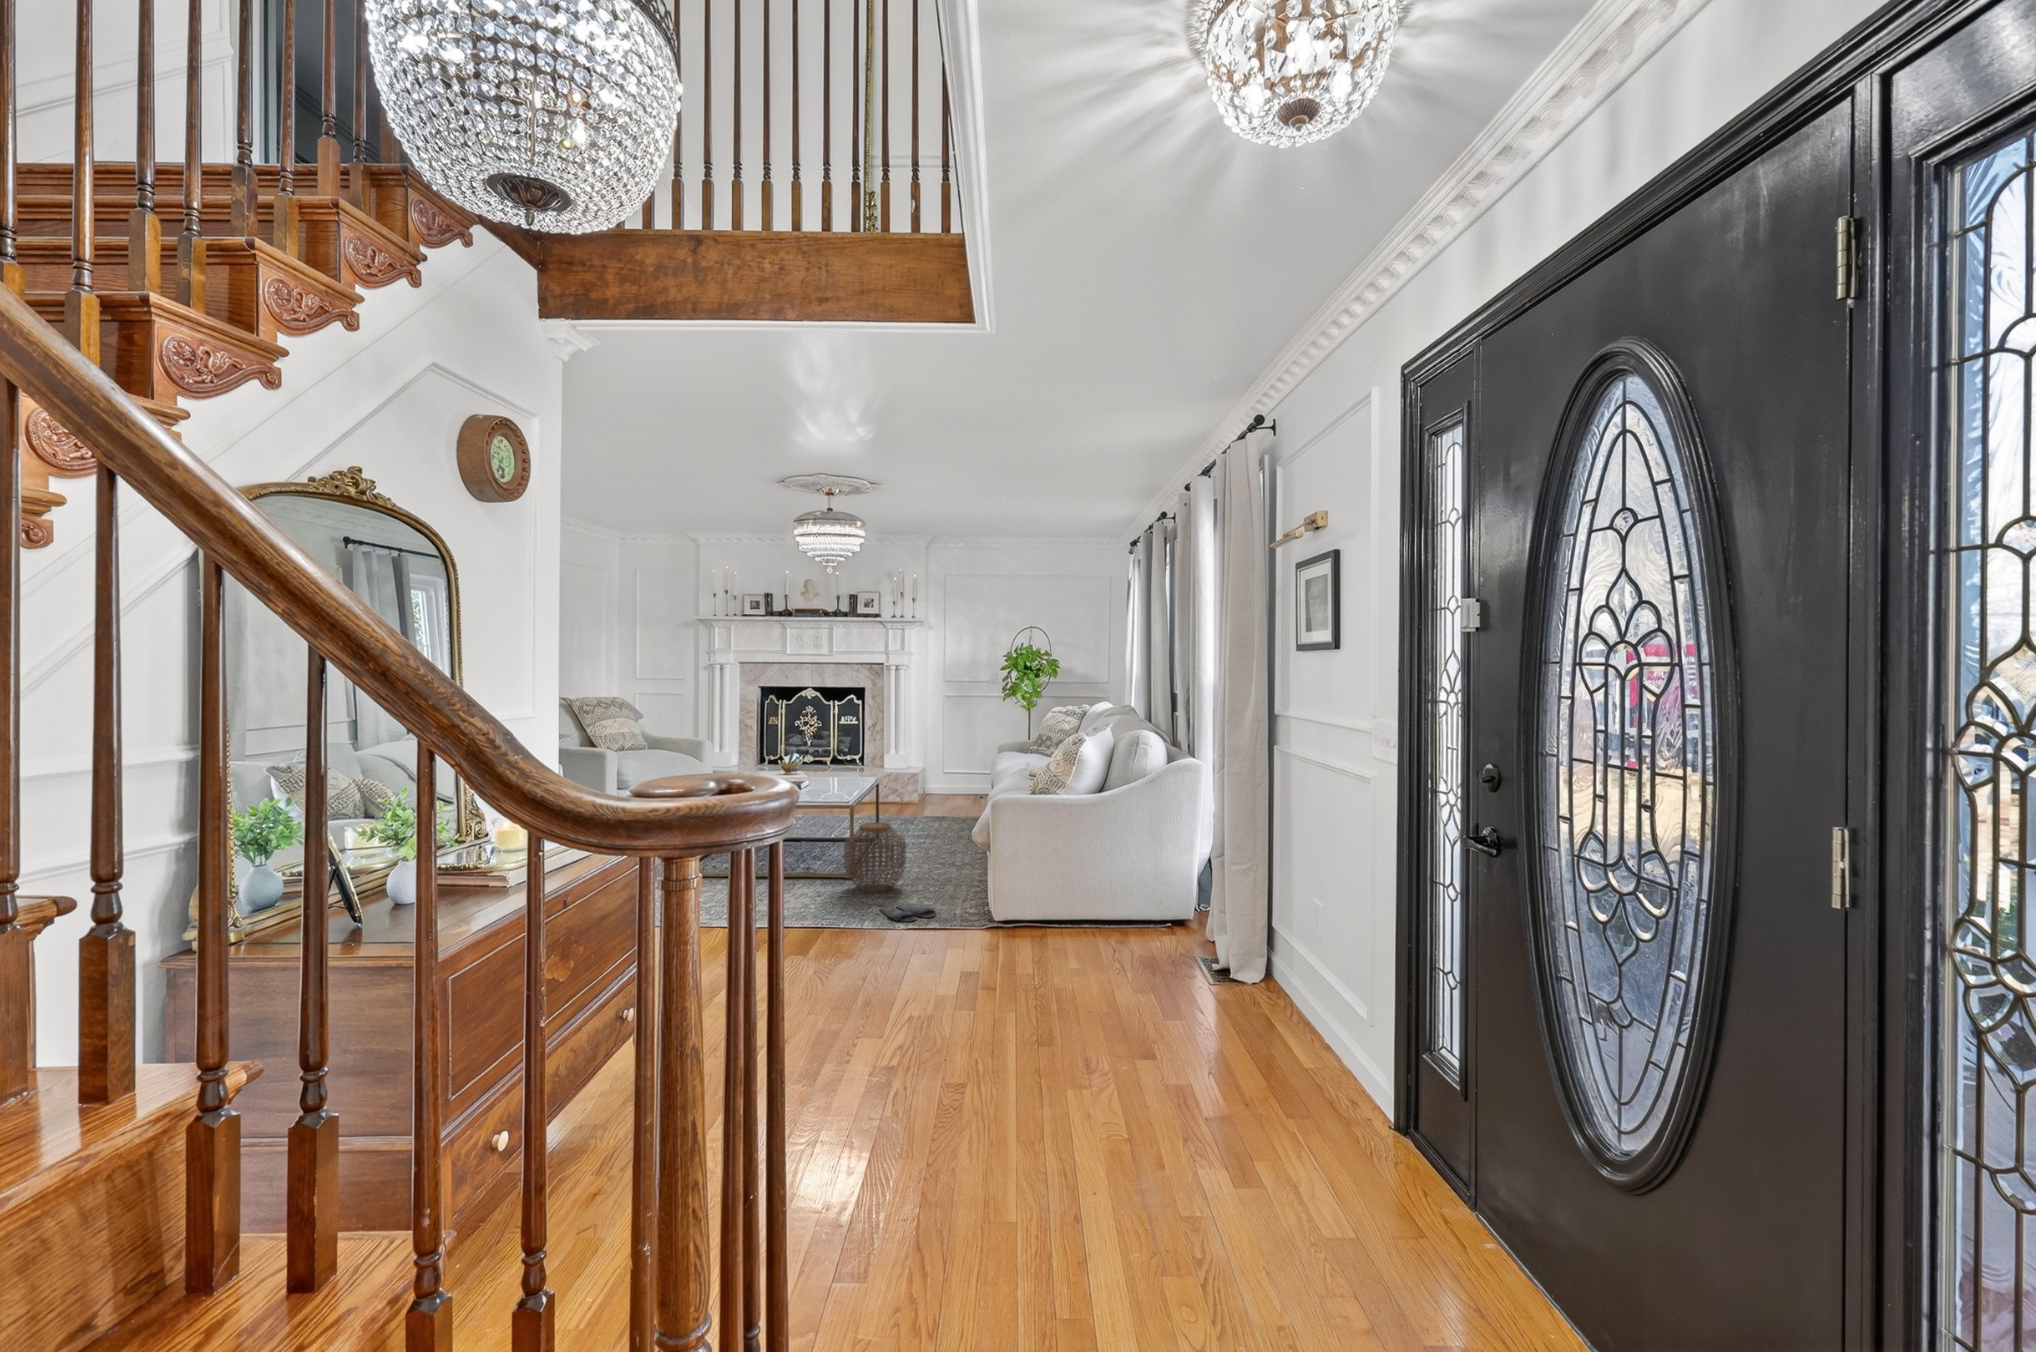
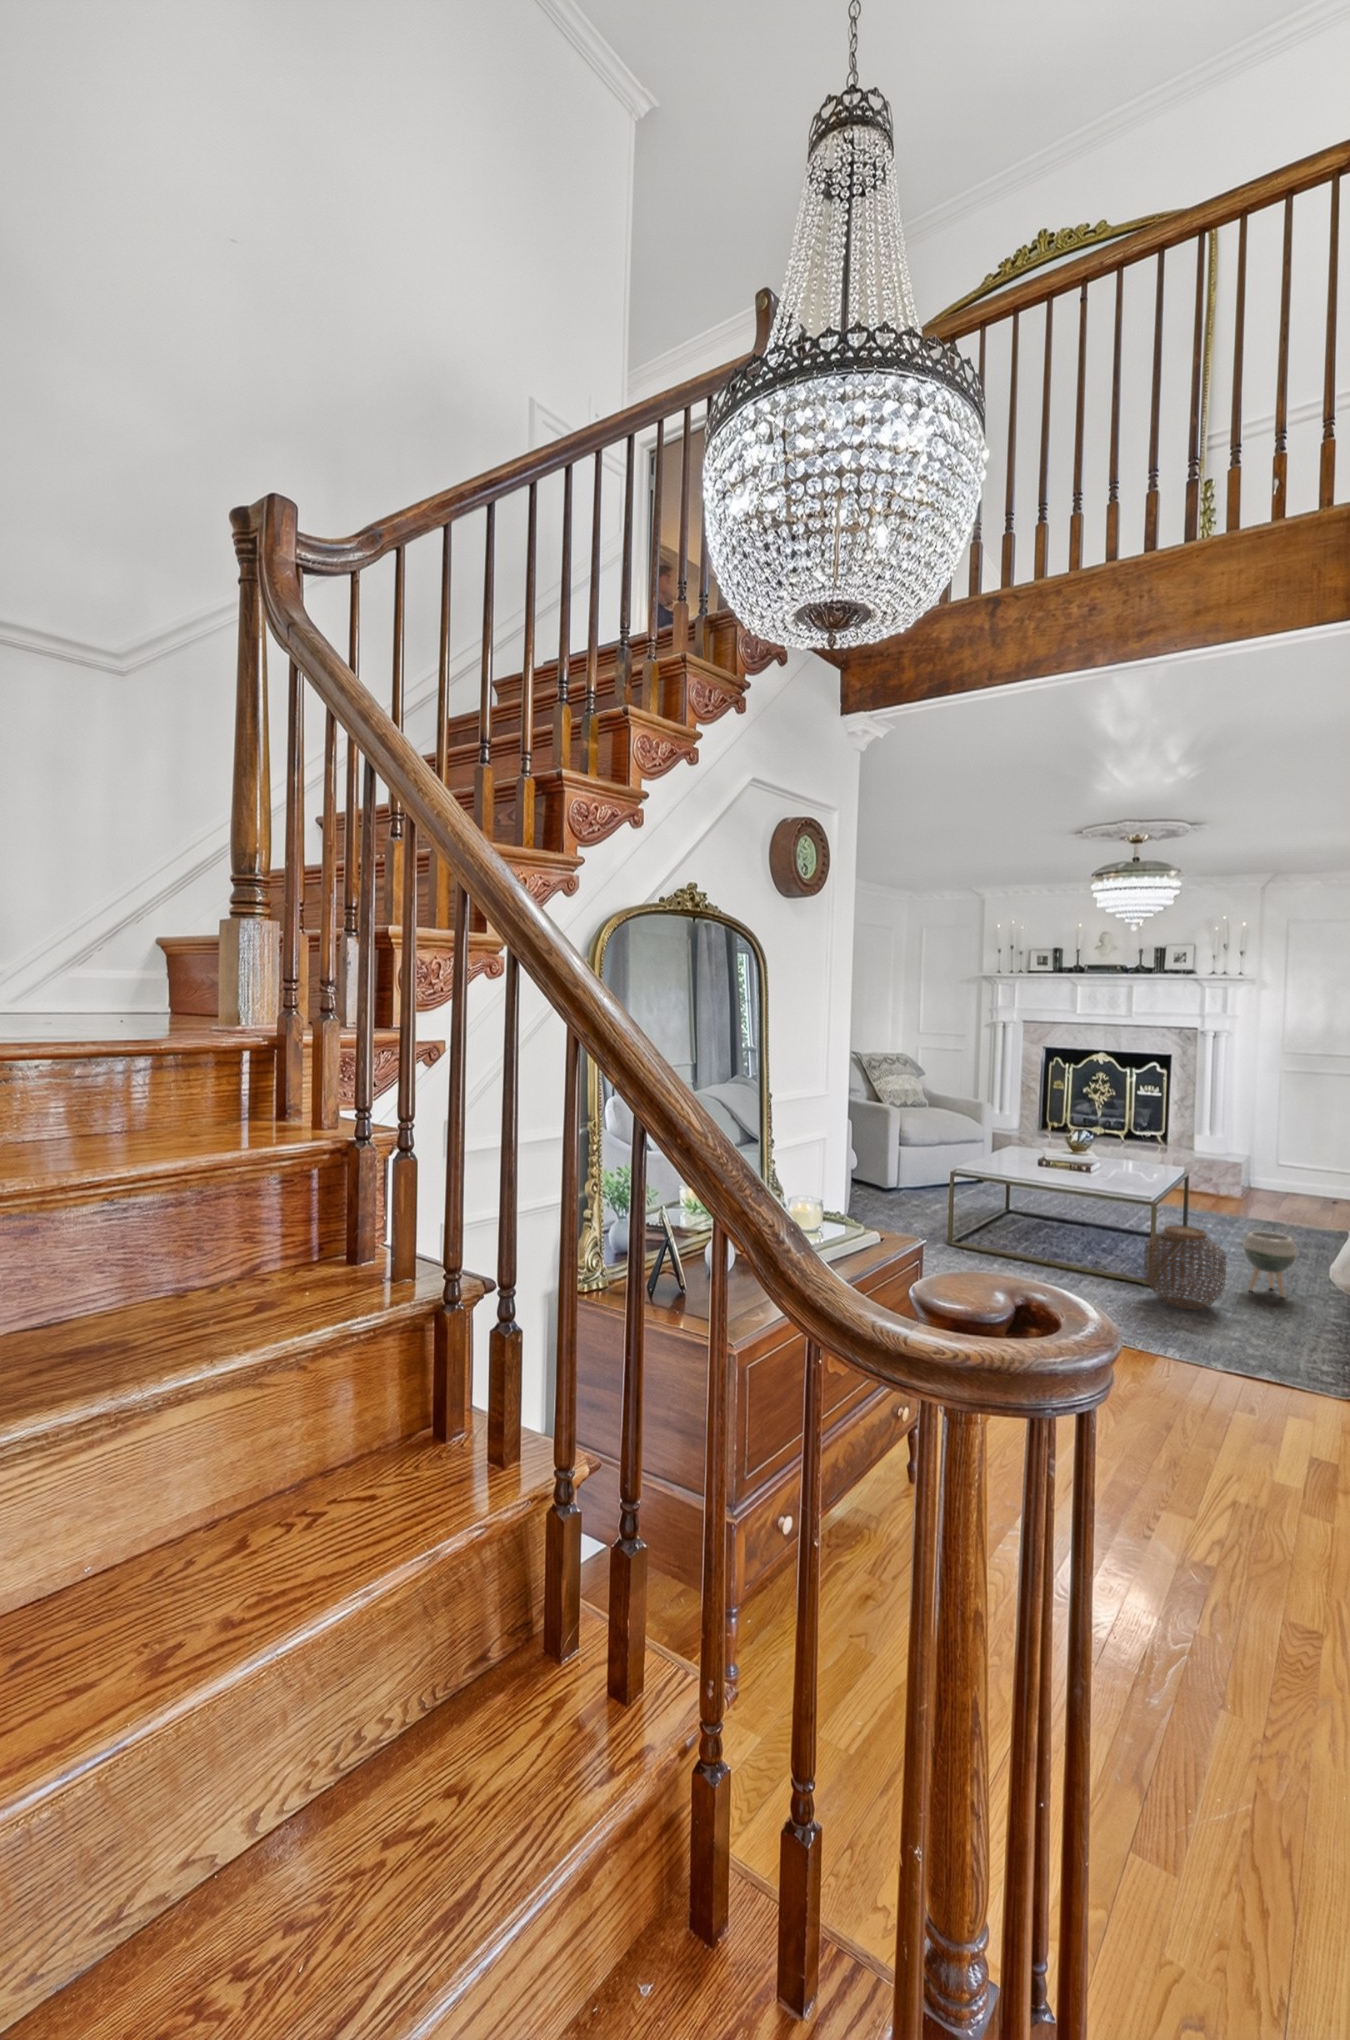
planter: none [919,820,956,870] -> present [1243,1231,1297,1297]
slippers: present [881,904,936,922] -> none [1190,1333,1268,1360]

